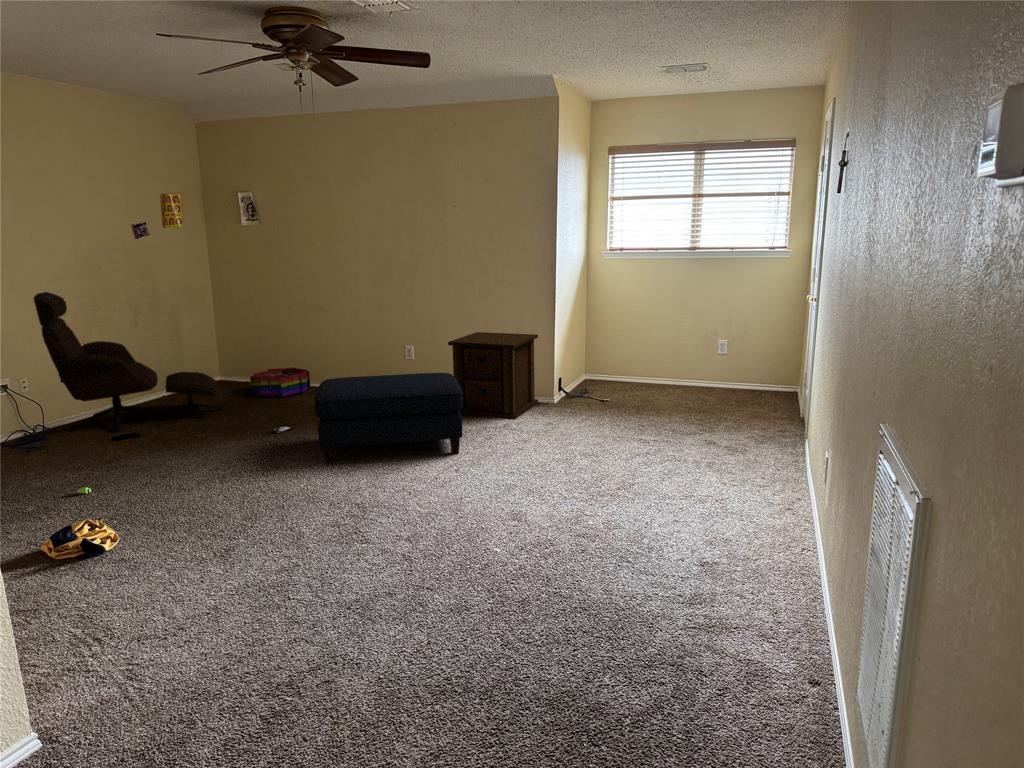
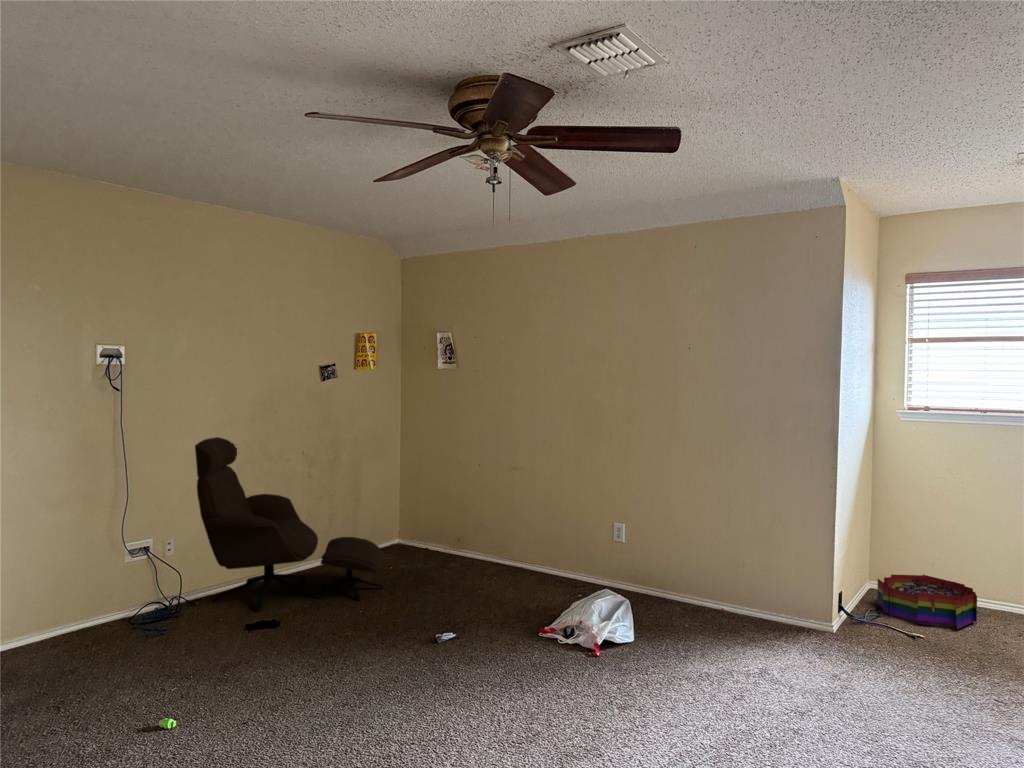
side table: present [448,332,538,419] -> none [674,515,807,662]
storage bin: present [250,368,311,397] -> present [877,575,977,629]
ottoman: present [314,373,463,463] -> none [481,579,706,733]

